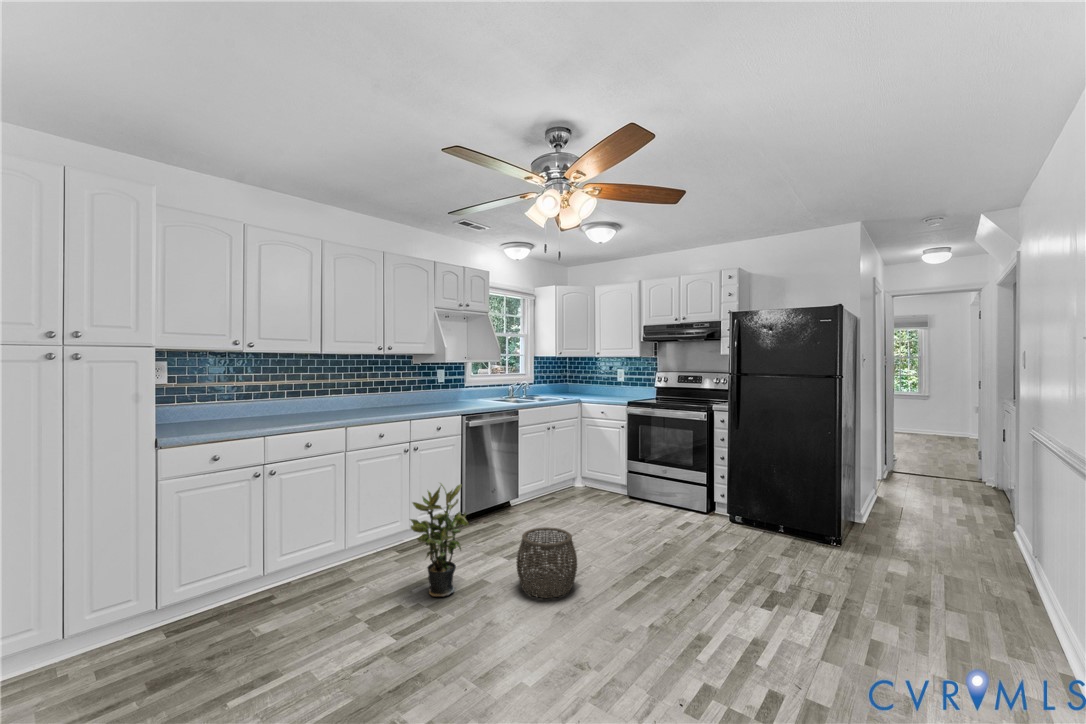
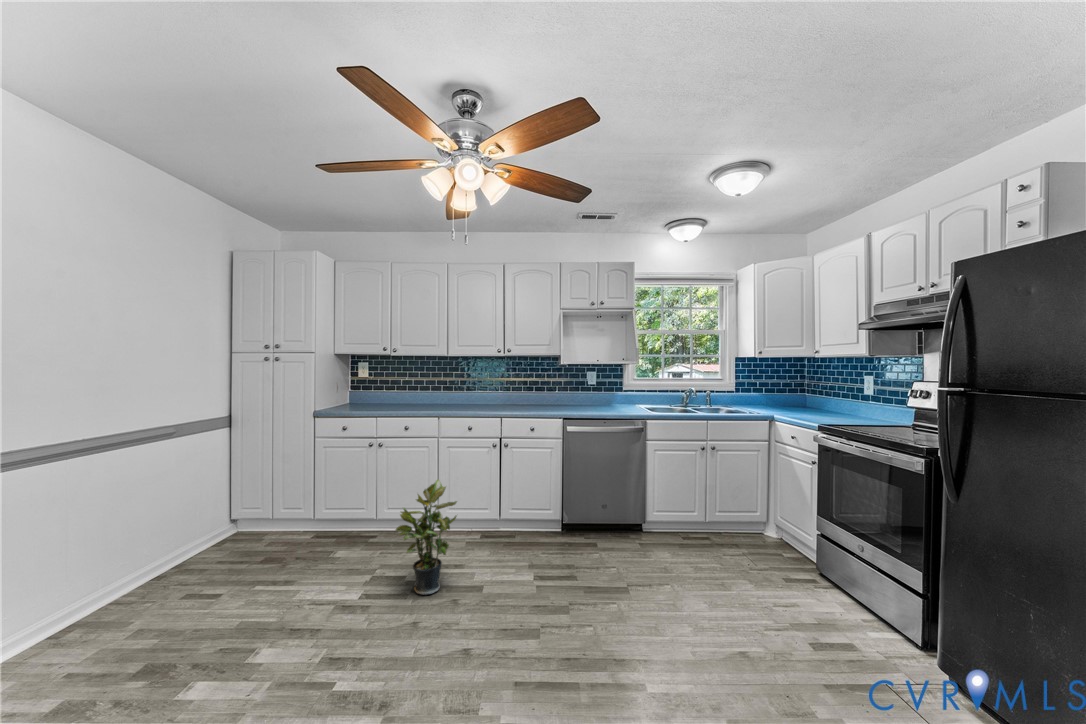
woven basket: present [516,527,577,598] -> none [454,560,531,659]

